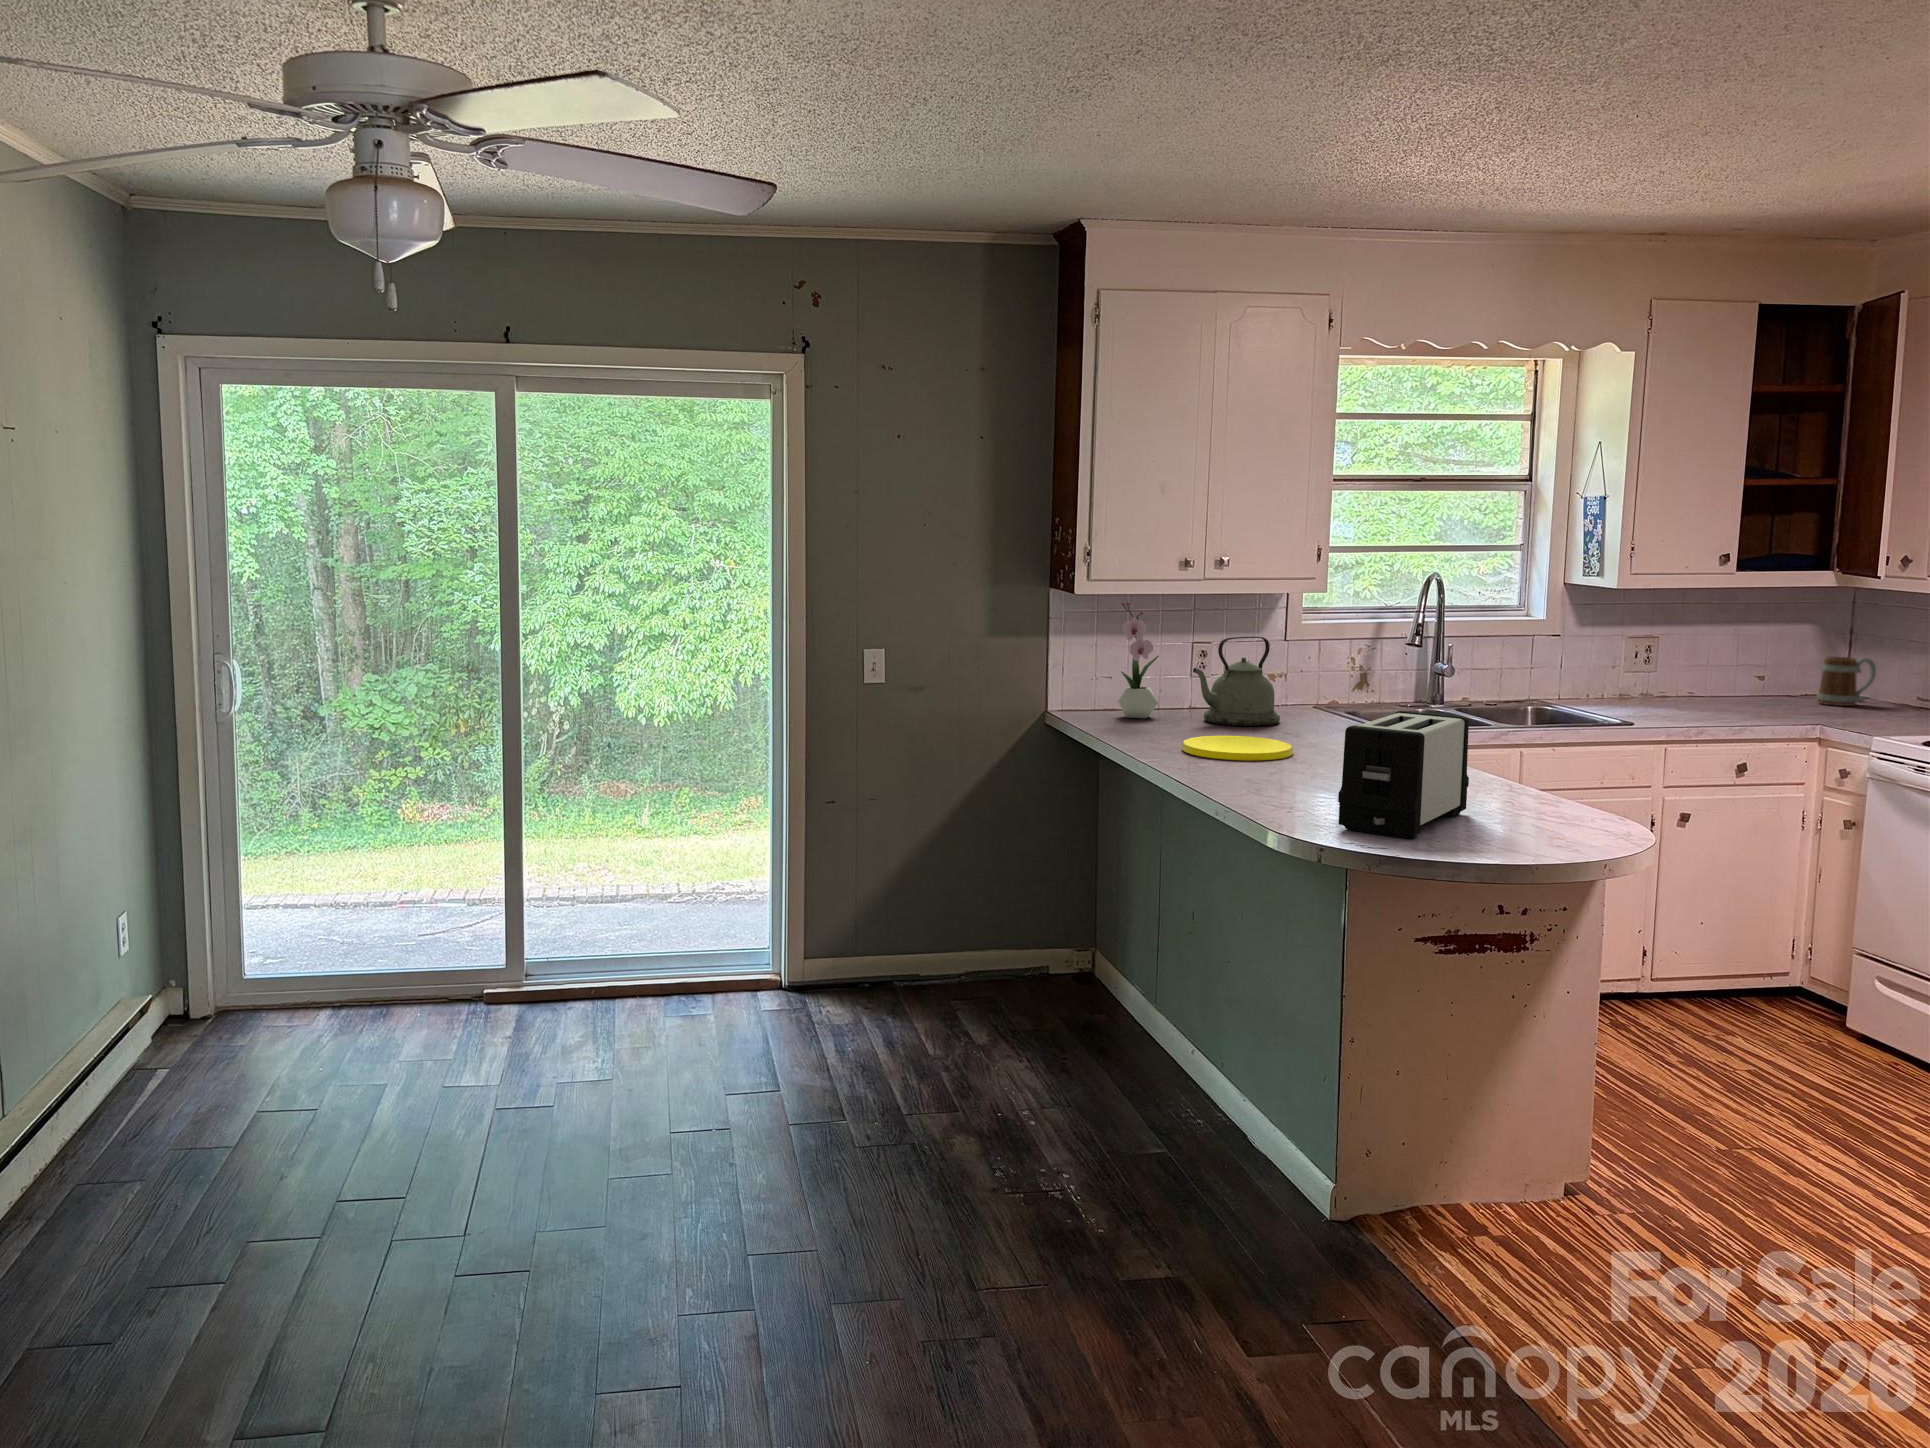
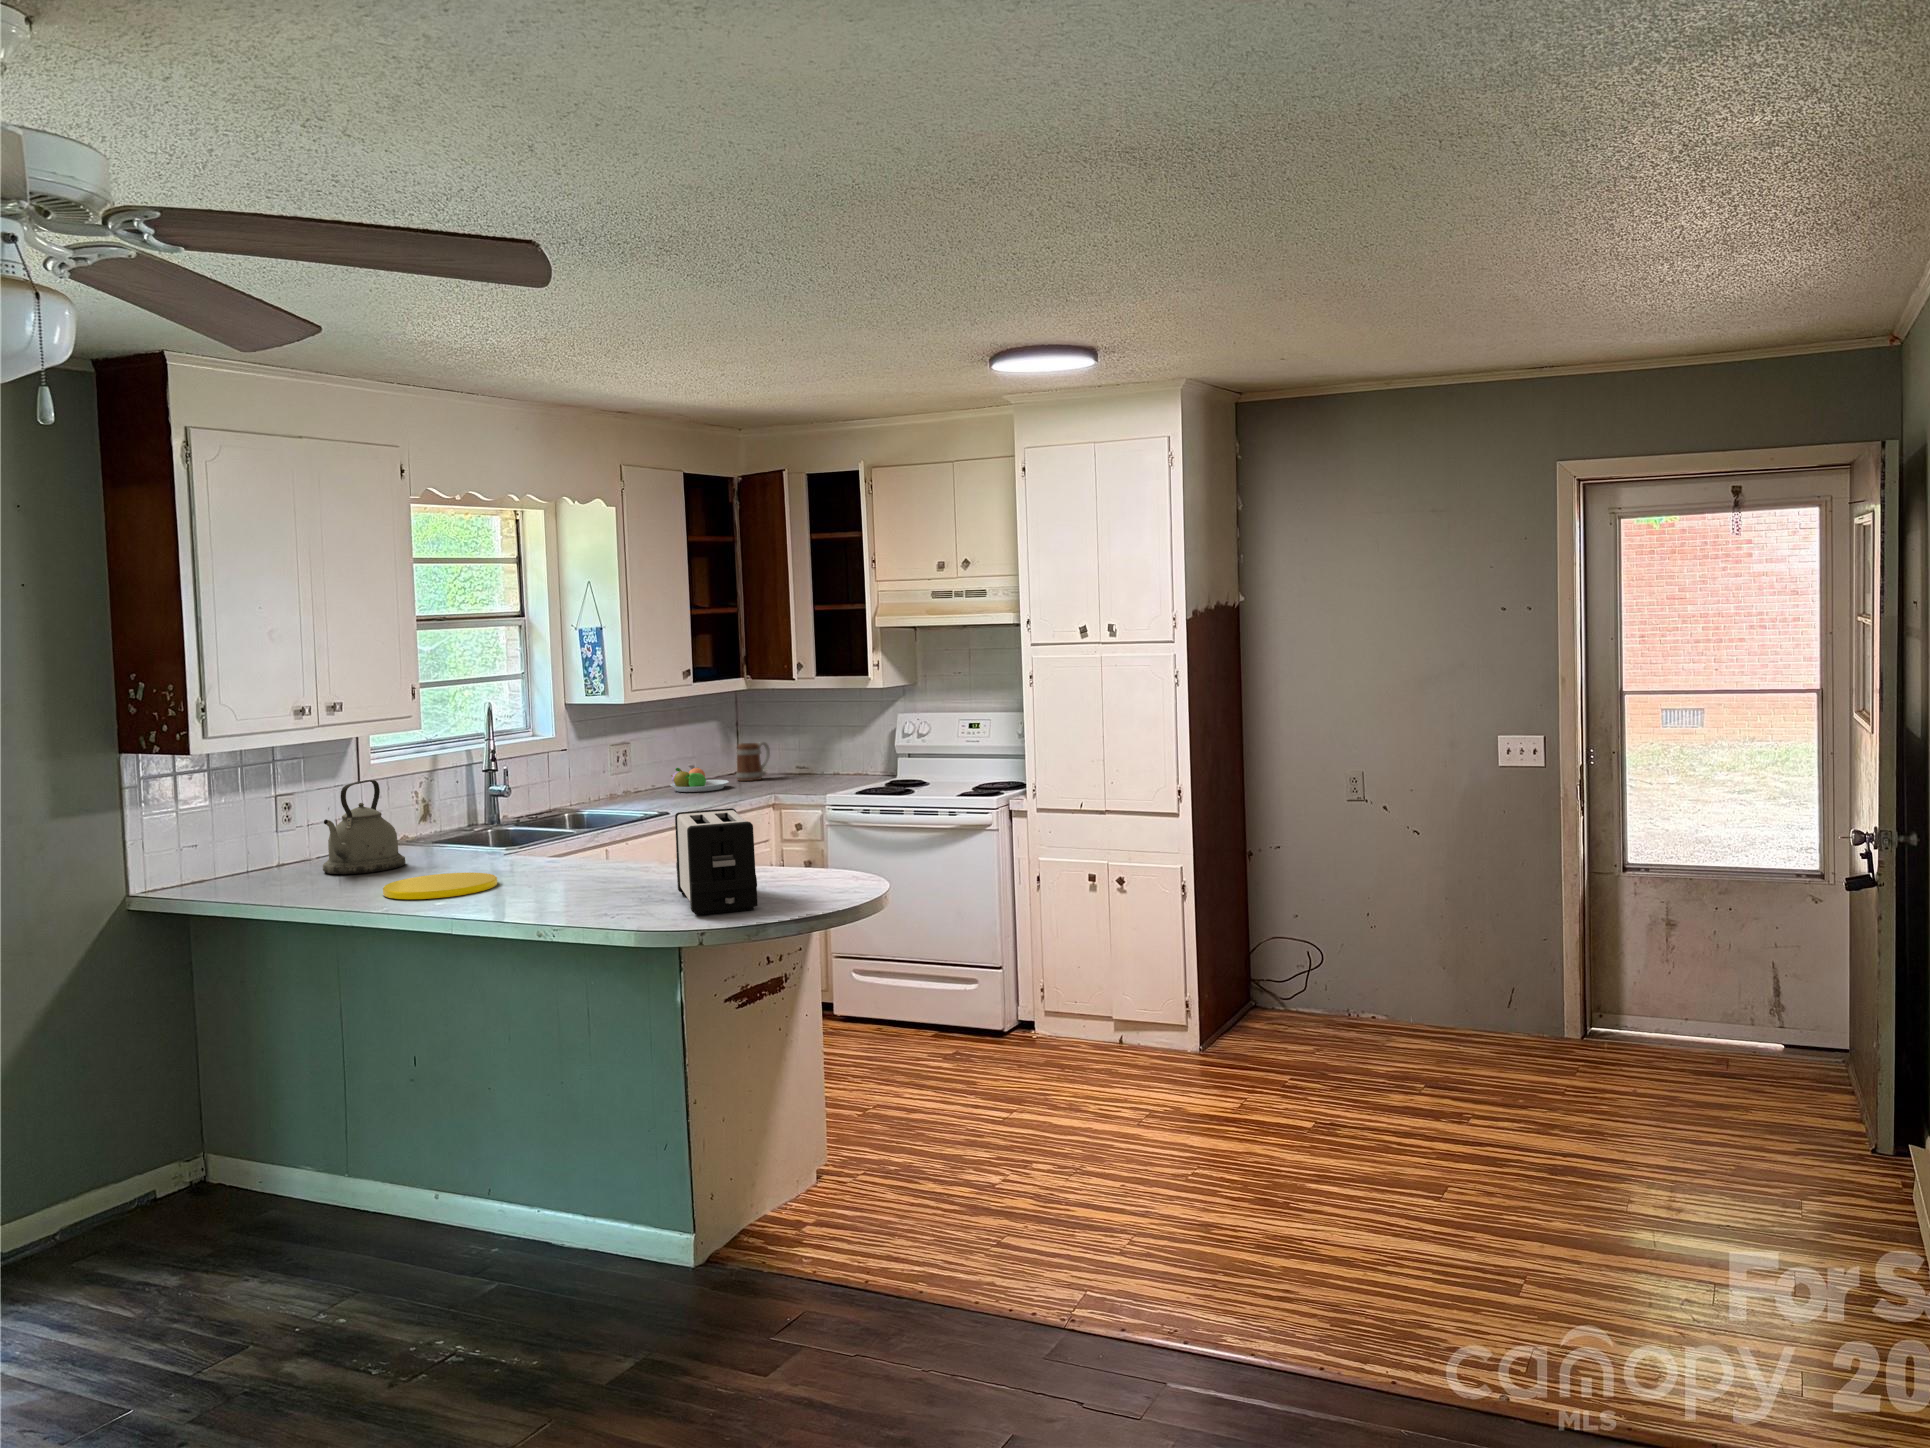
flower arrangement: present [1118,602,1159,718] -> none [223,760,272,887]
fruit bowl: none [1706,675,1788,709] -> present [670,768,729,792]

